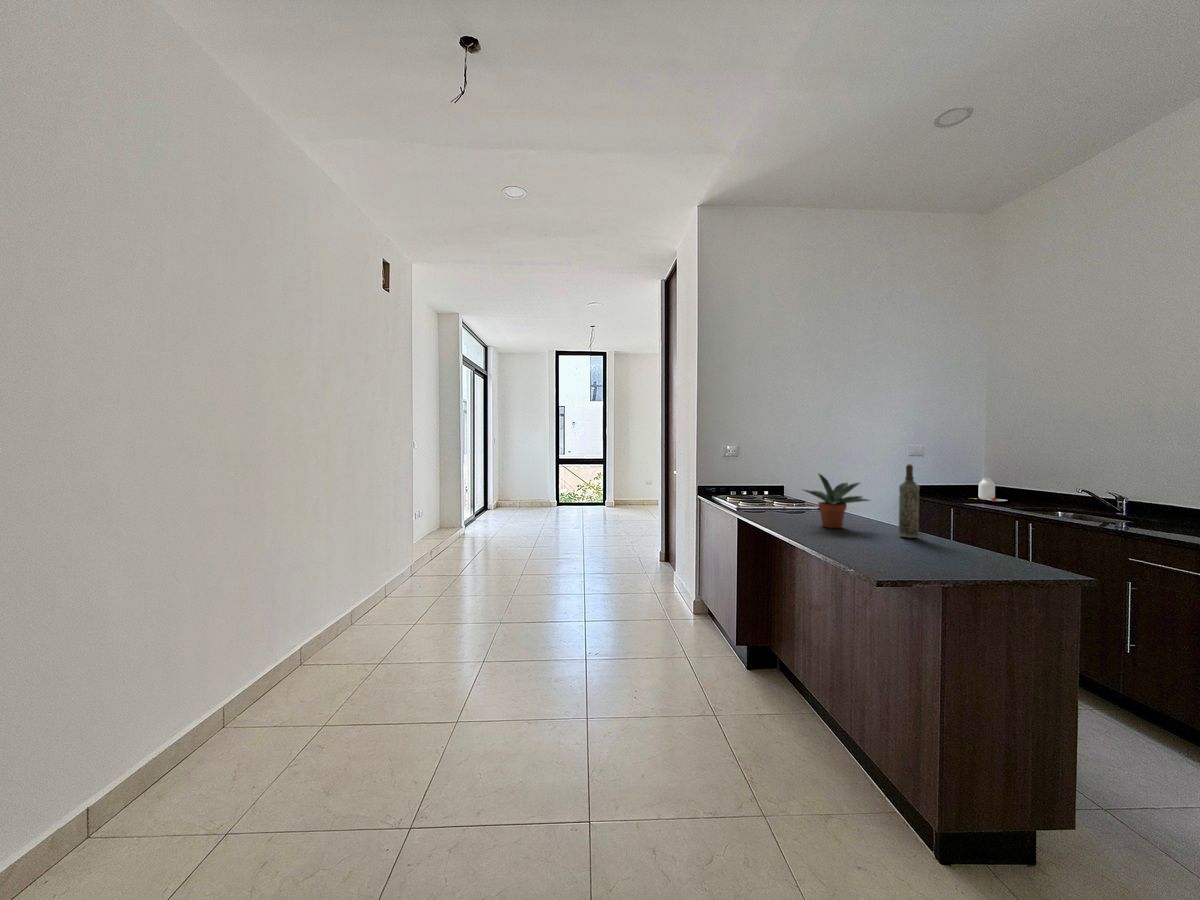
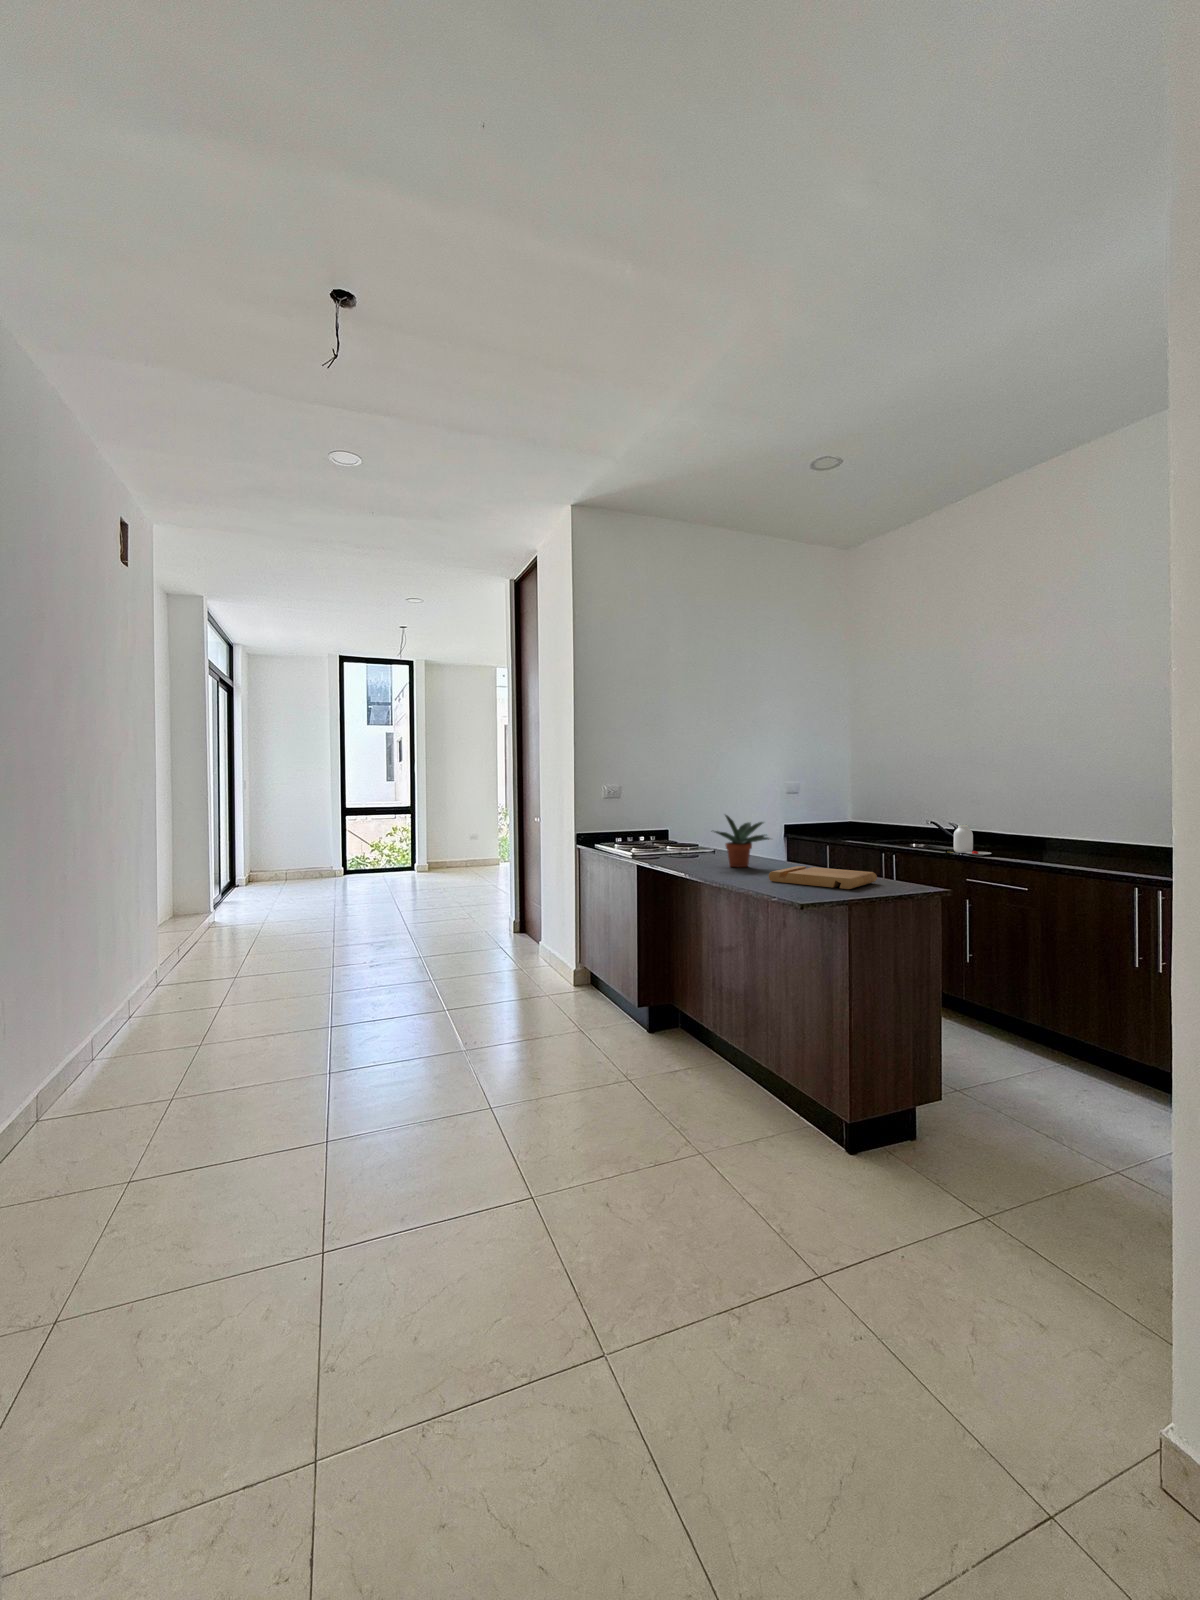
bottle: present [899,464,920,538] -> none [800,803,817,871]
jar: present [974,478,1007,502] -> present [949,825,991,855]
cutting board: none [853,532,988,565] -> present [769,866,877,889]

